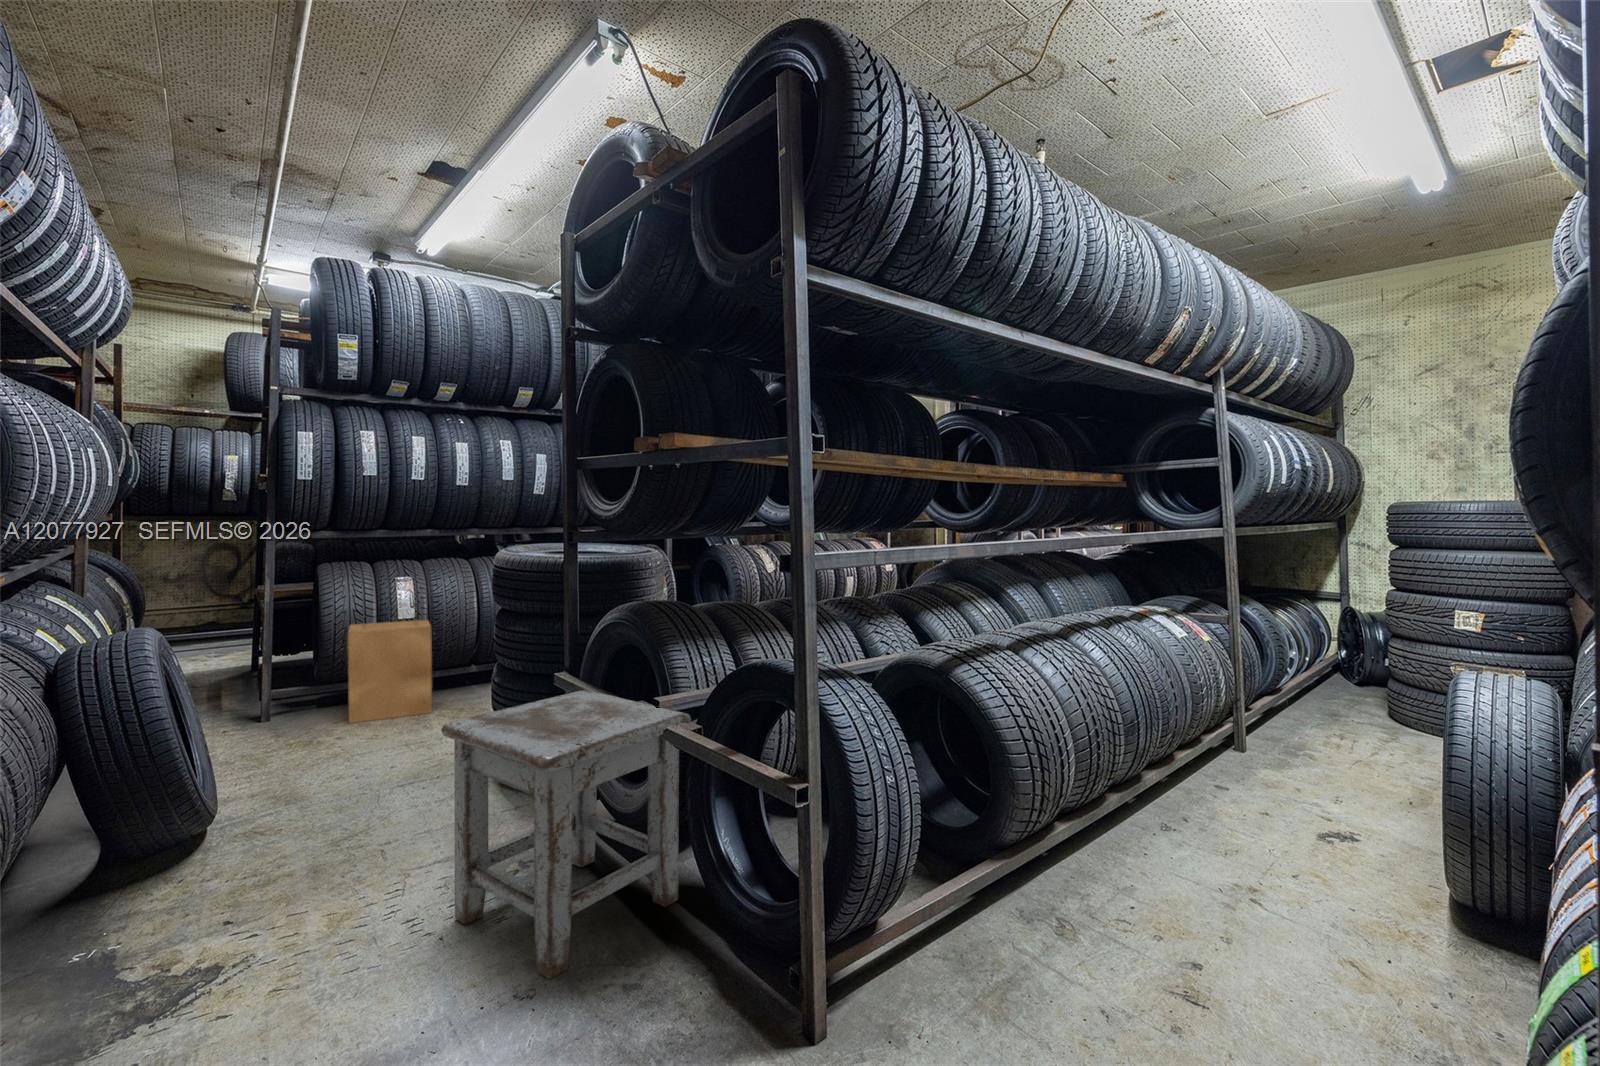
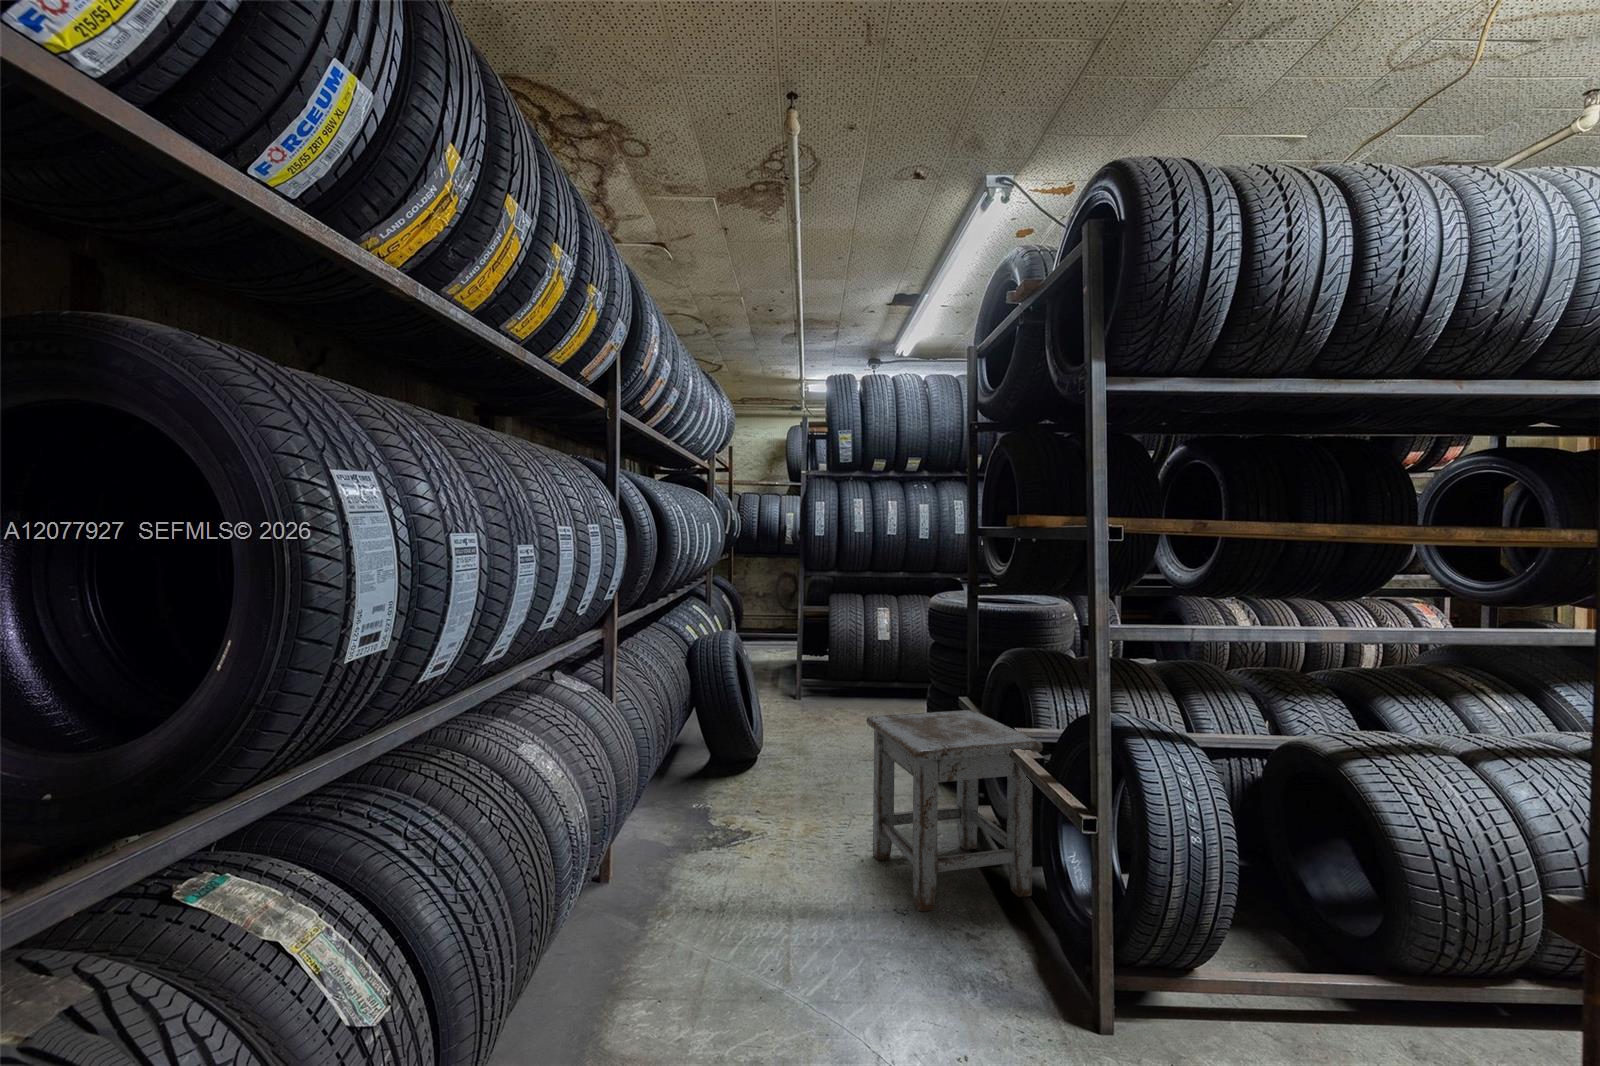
cardboard box: present [348,620,432,723] -> none [841,640,895,714]

